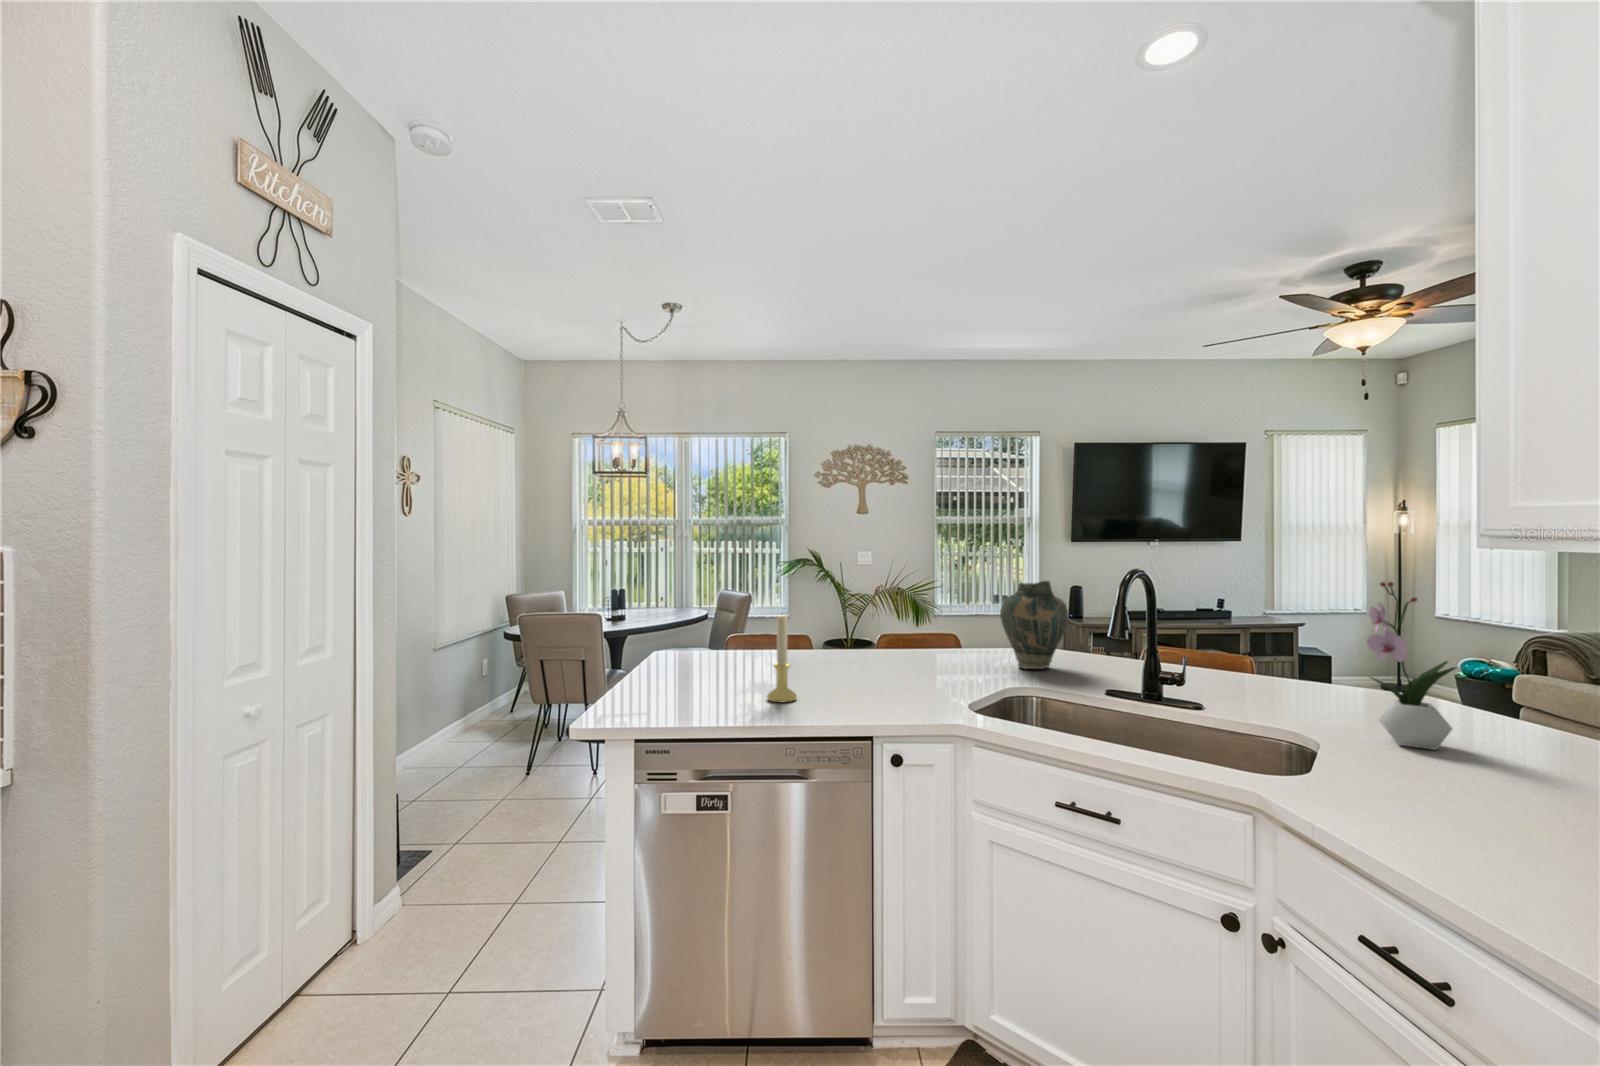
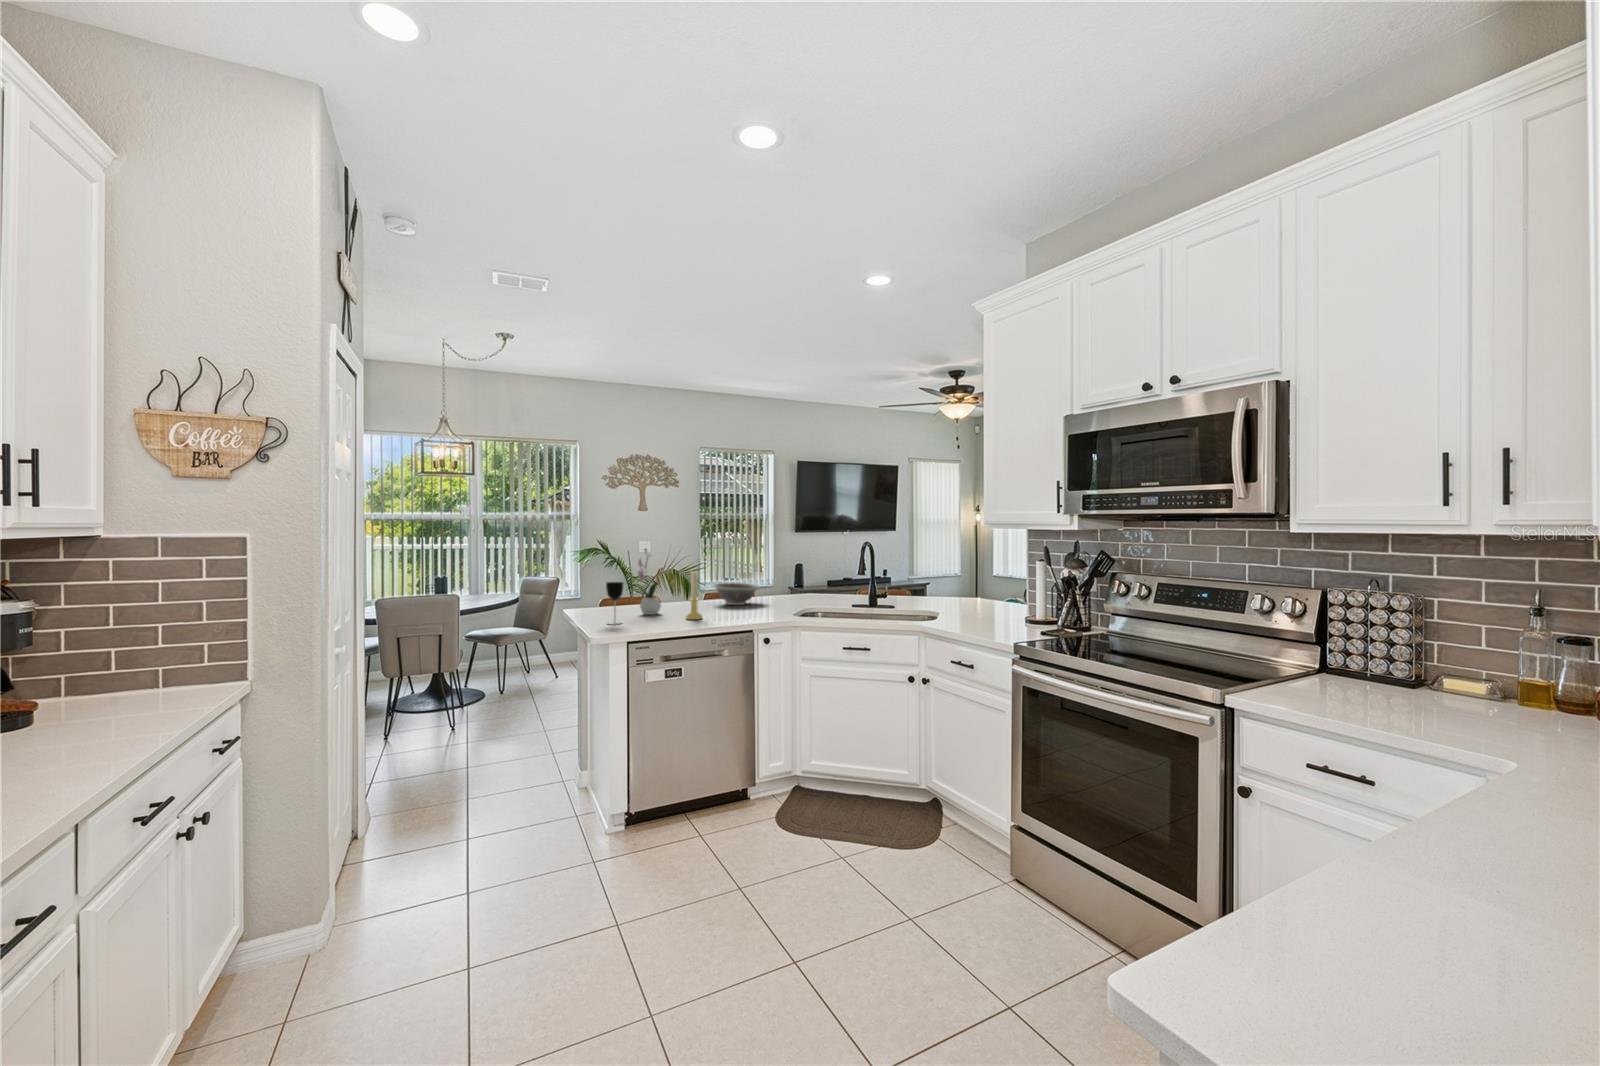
vase: present [1000,581,1068,669] -> none [793,551,829,600]
flower arrangement: present [1367,582,1456,750] -> present [638,549,661,615]
wine glass: none [637,627,665,700] -> present [606,582,623,625]
decorative bowl: none [854,628,935,670] -> present [713,583,760,605]

